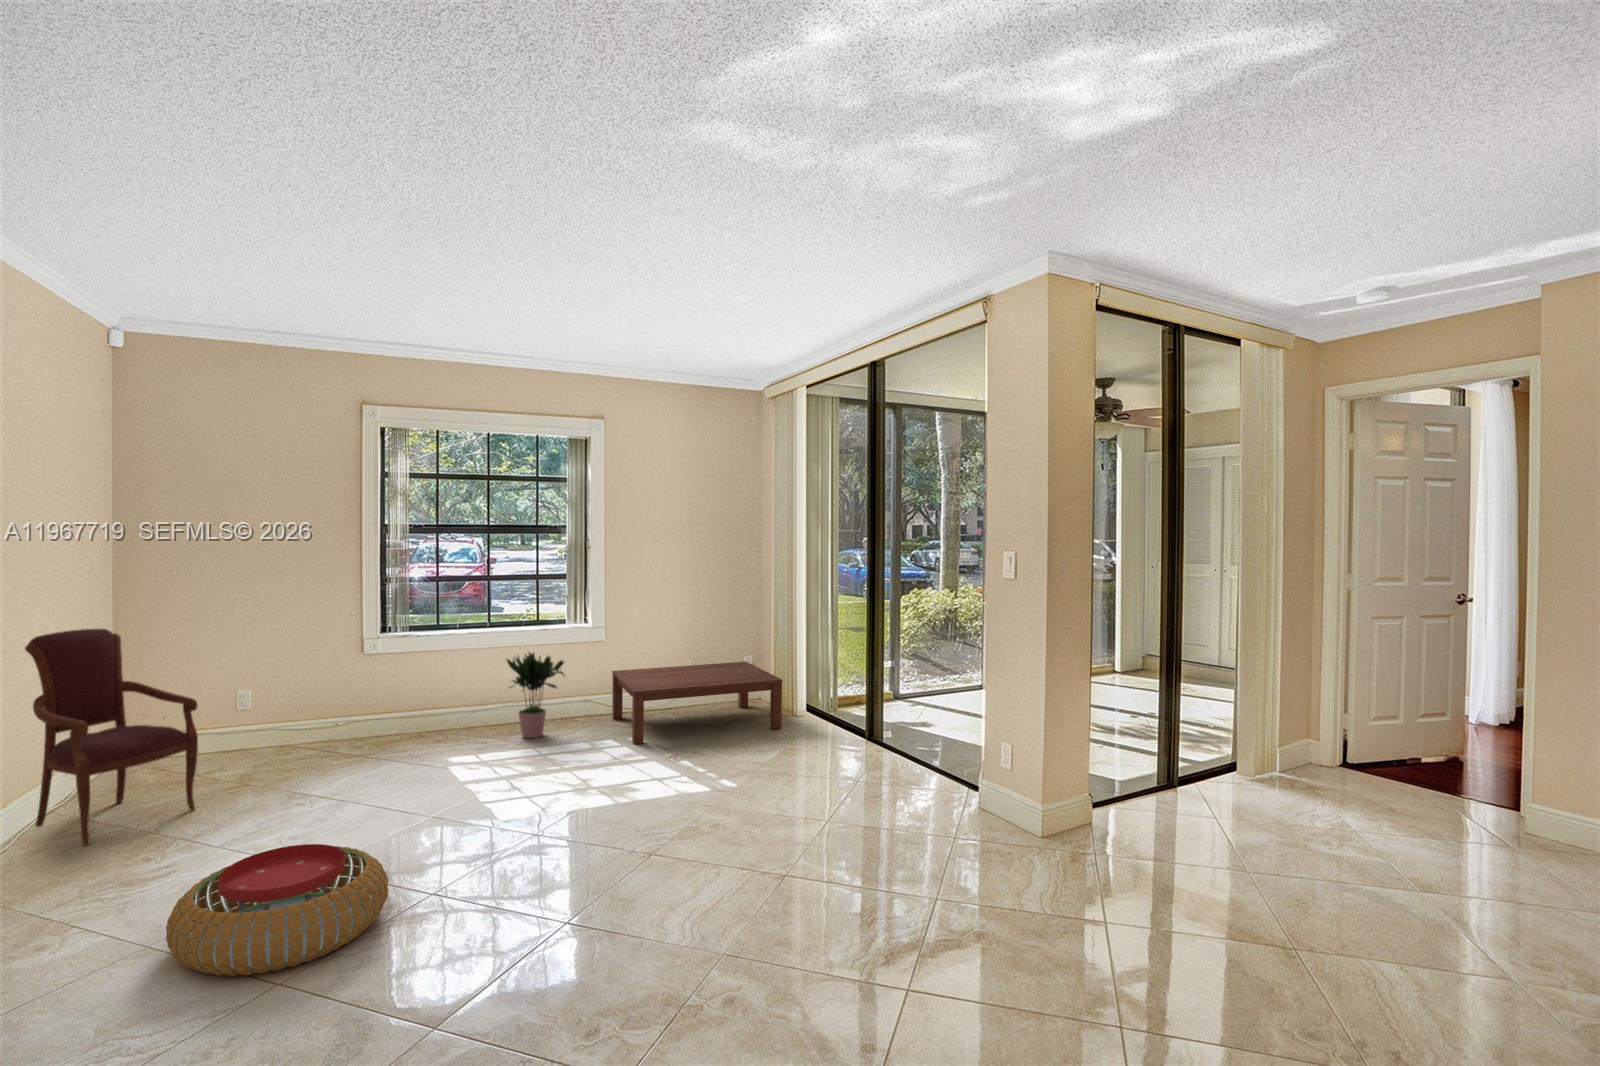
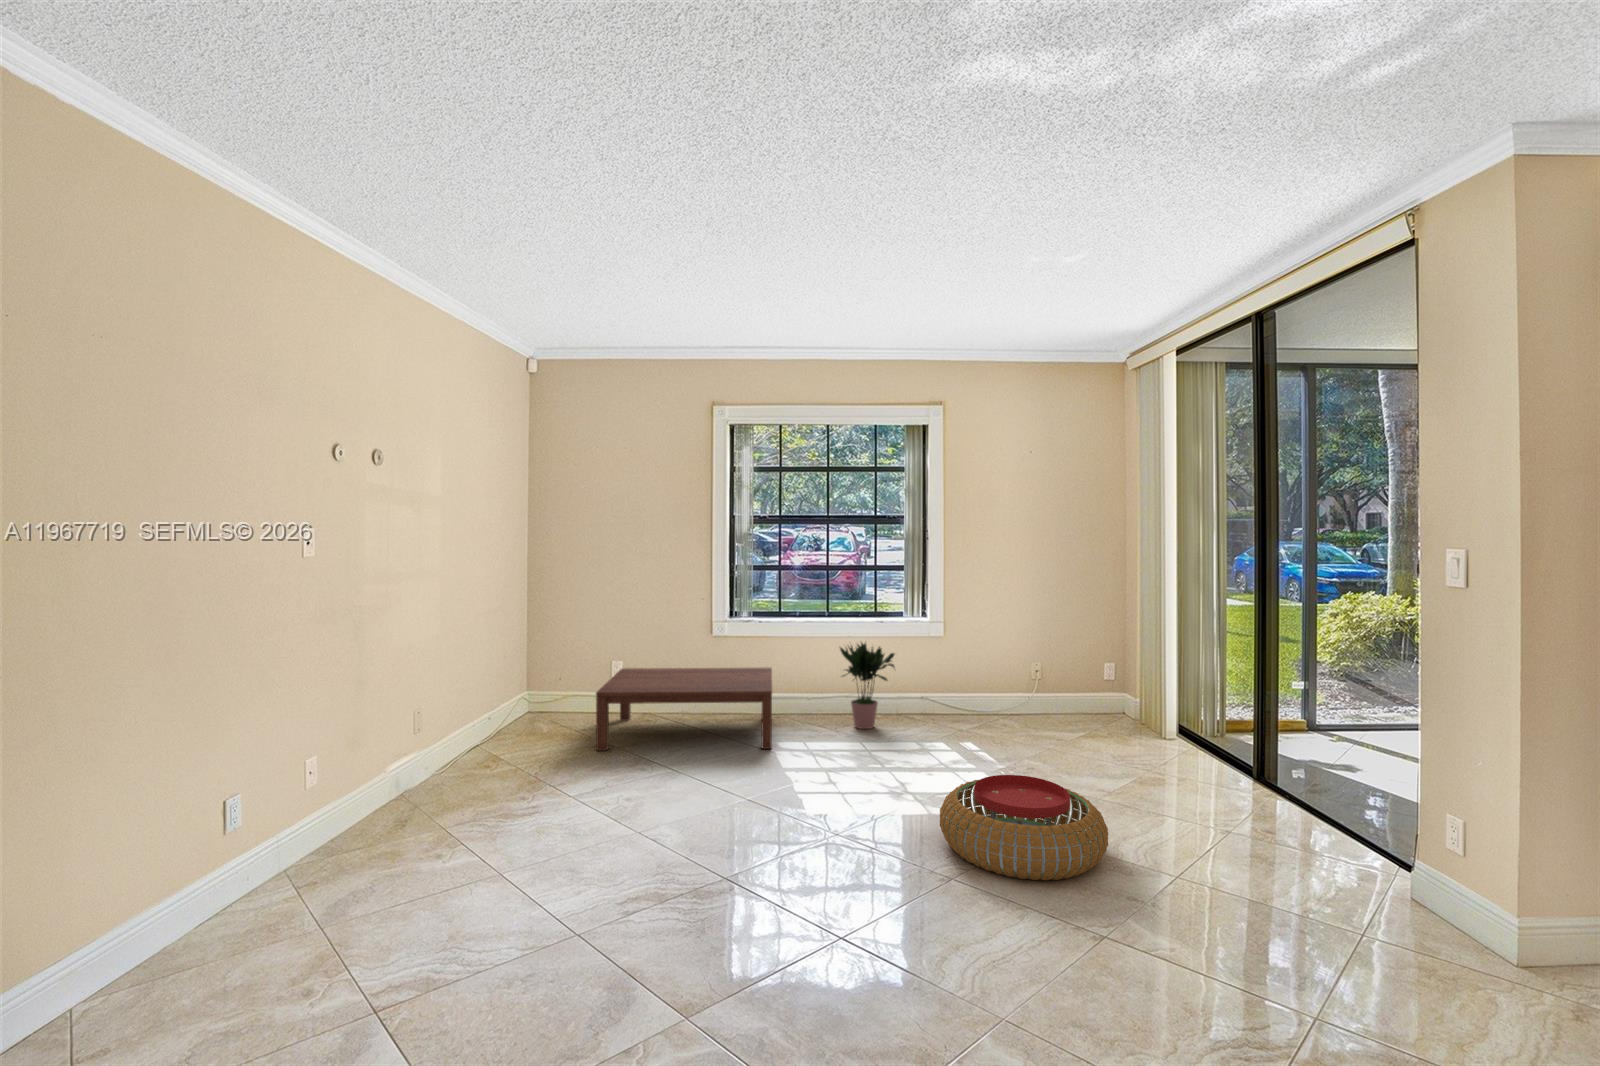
armchair: present [25,629,198,846] -> none [466,597,576,777]
coffee table: present [612,662,782,744] -> present [596,668,772,751]
pouf: present [166,844,388,976] -> present [940,775,1108,880]

